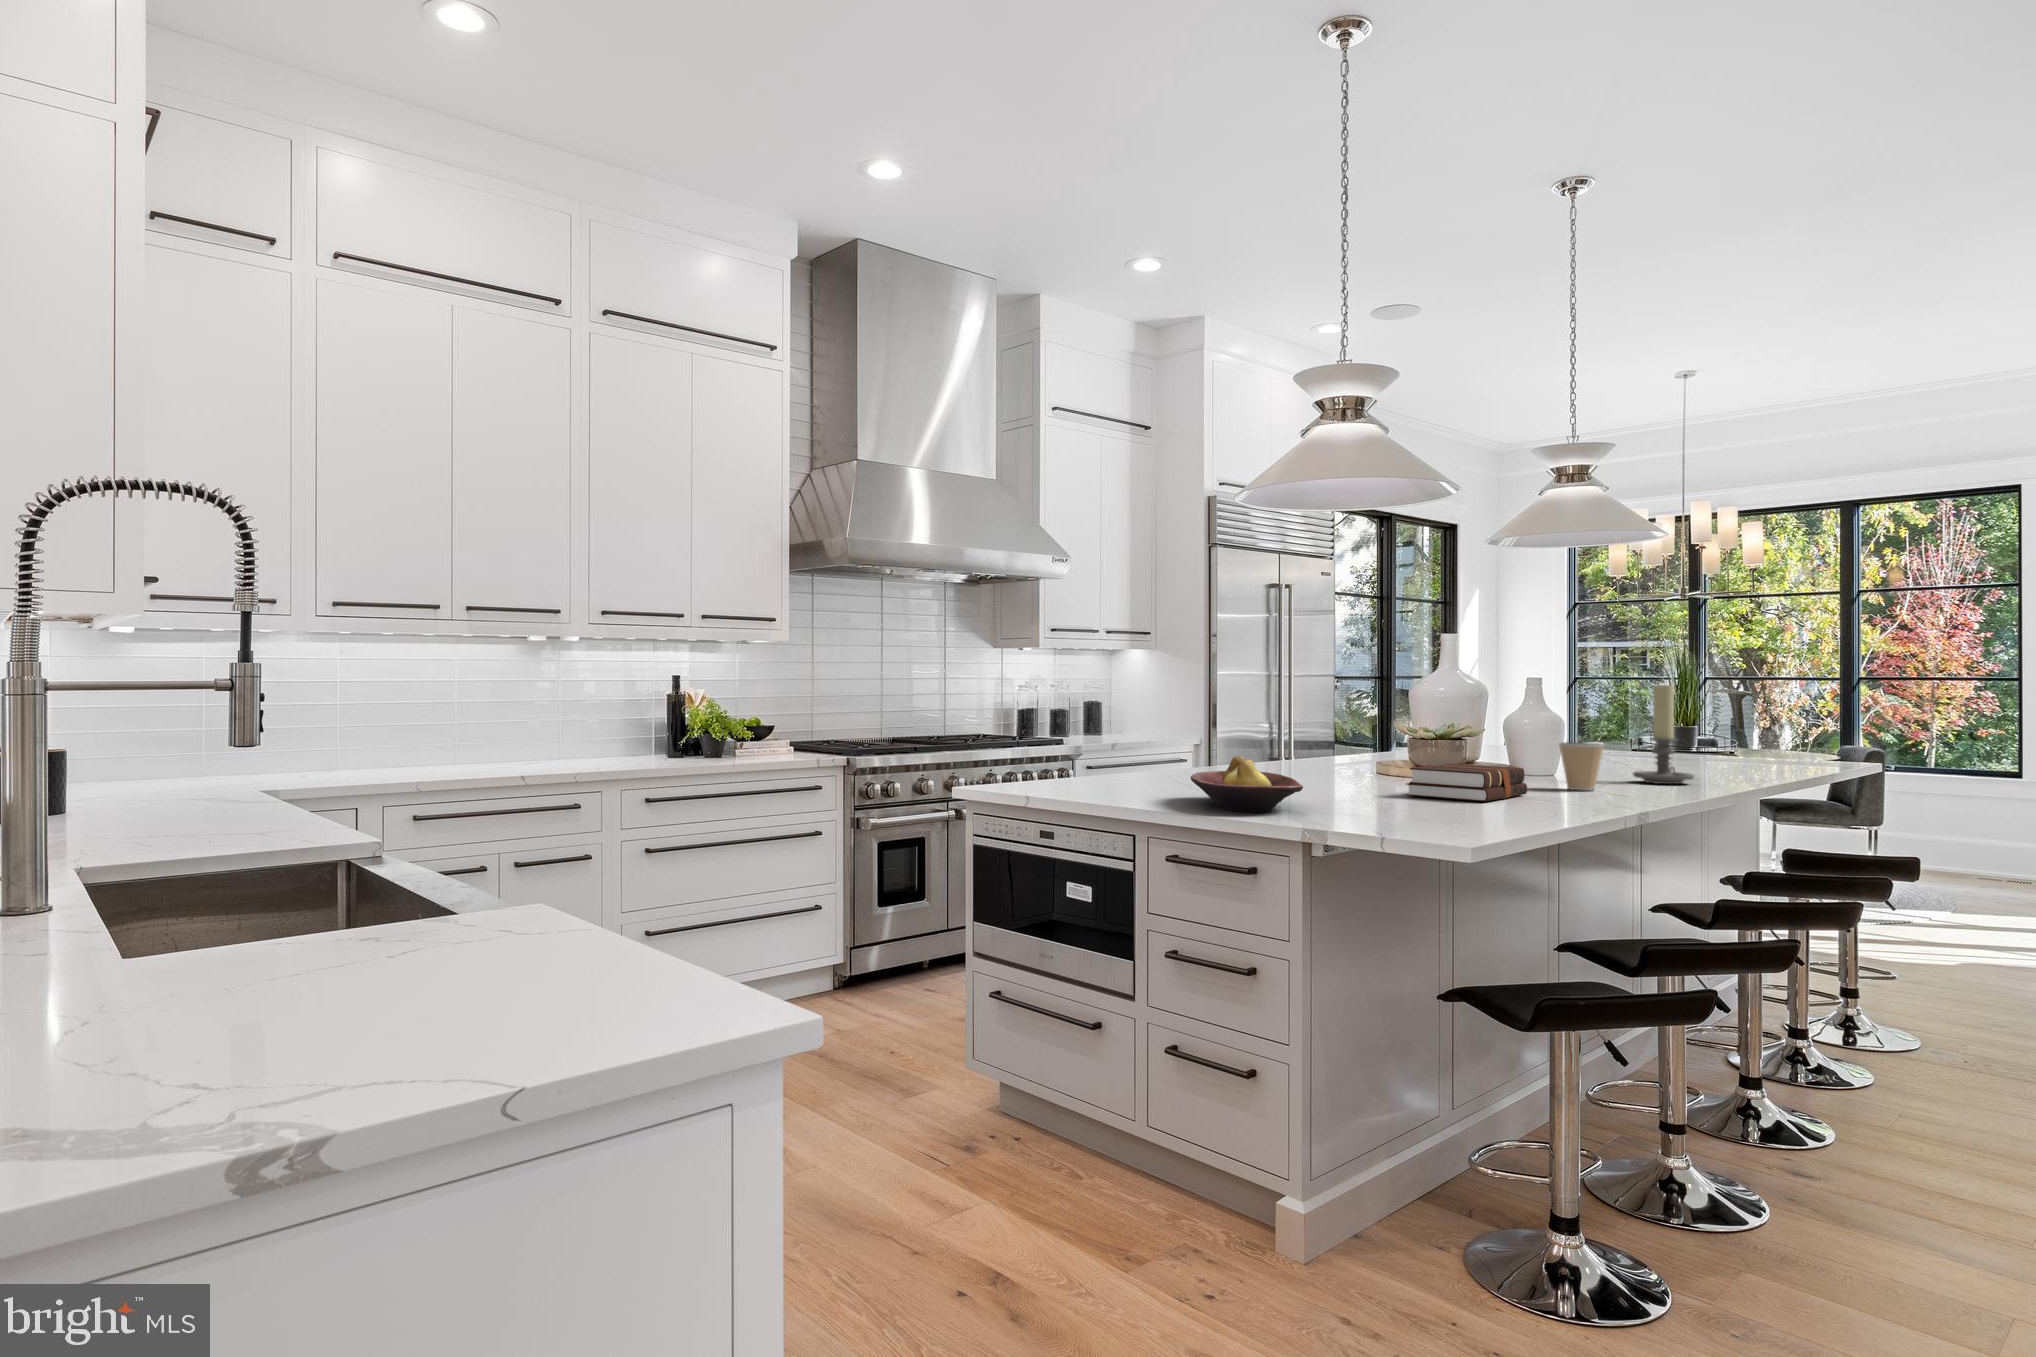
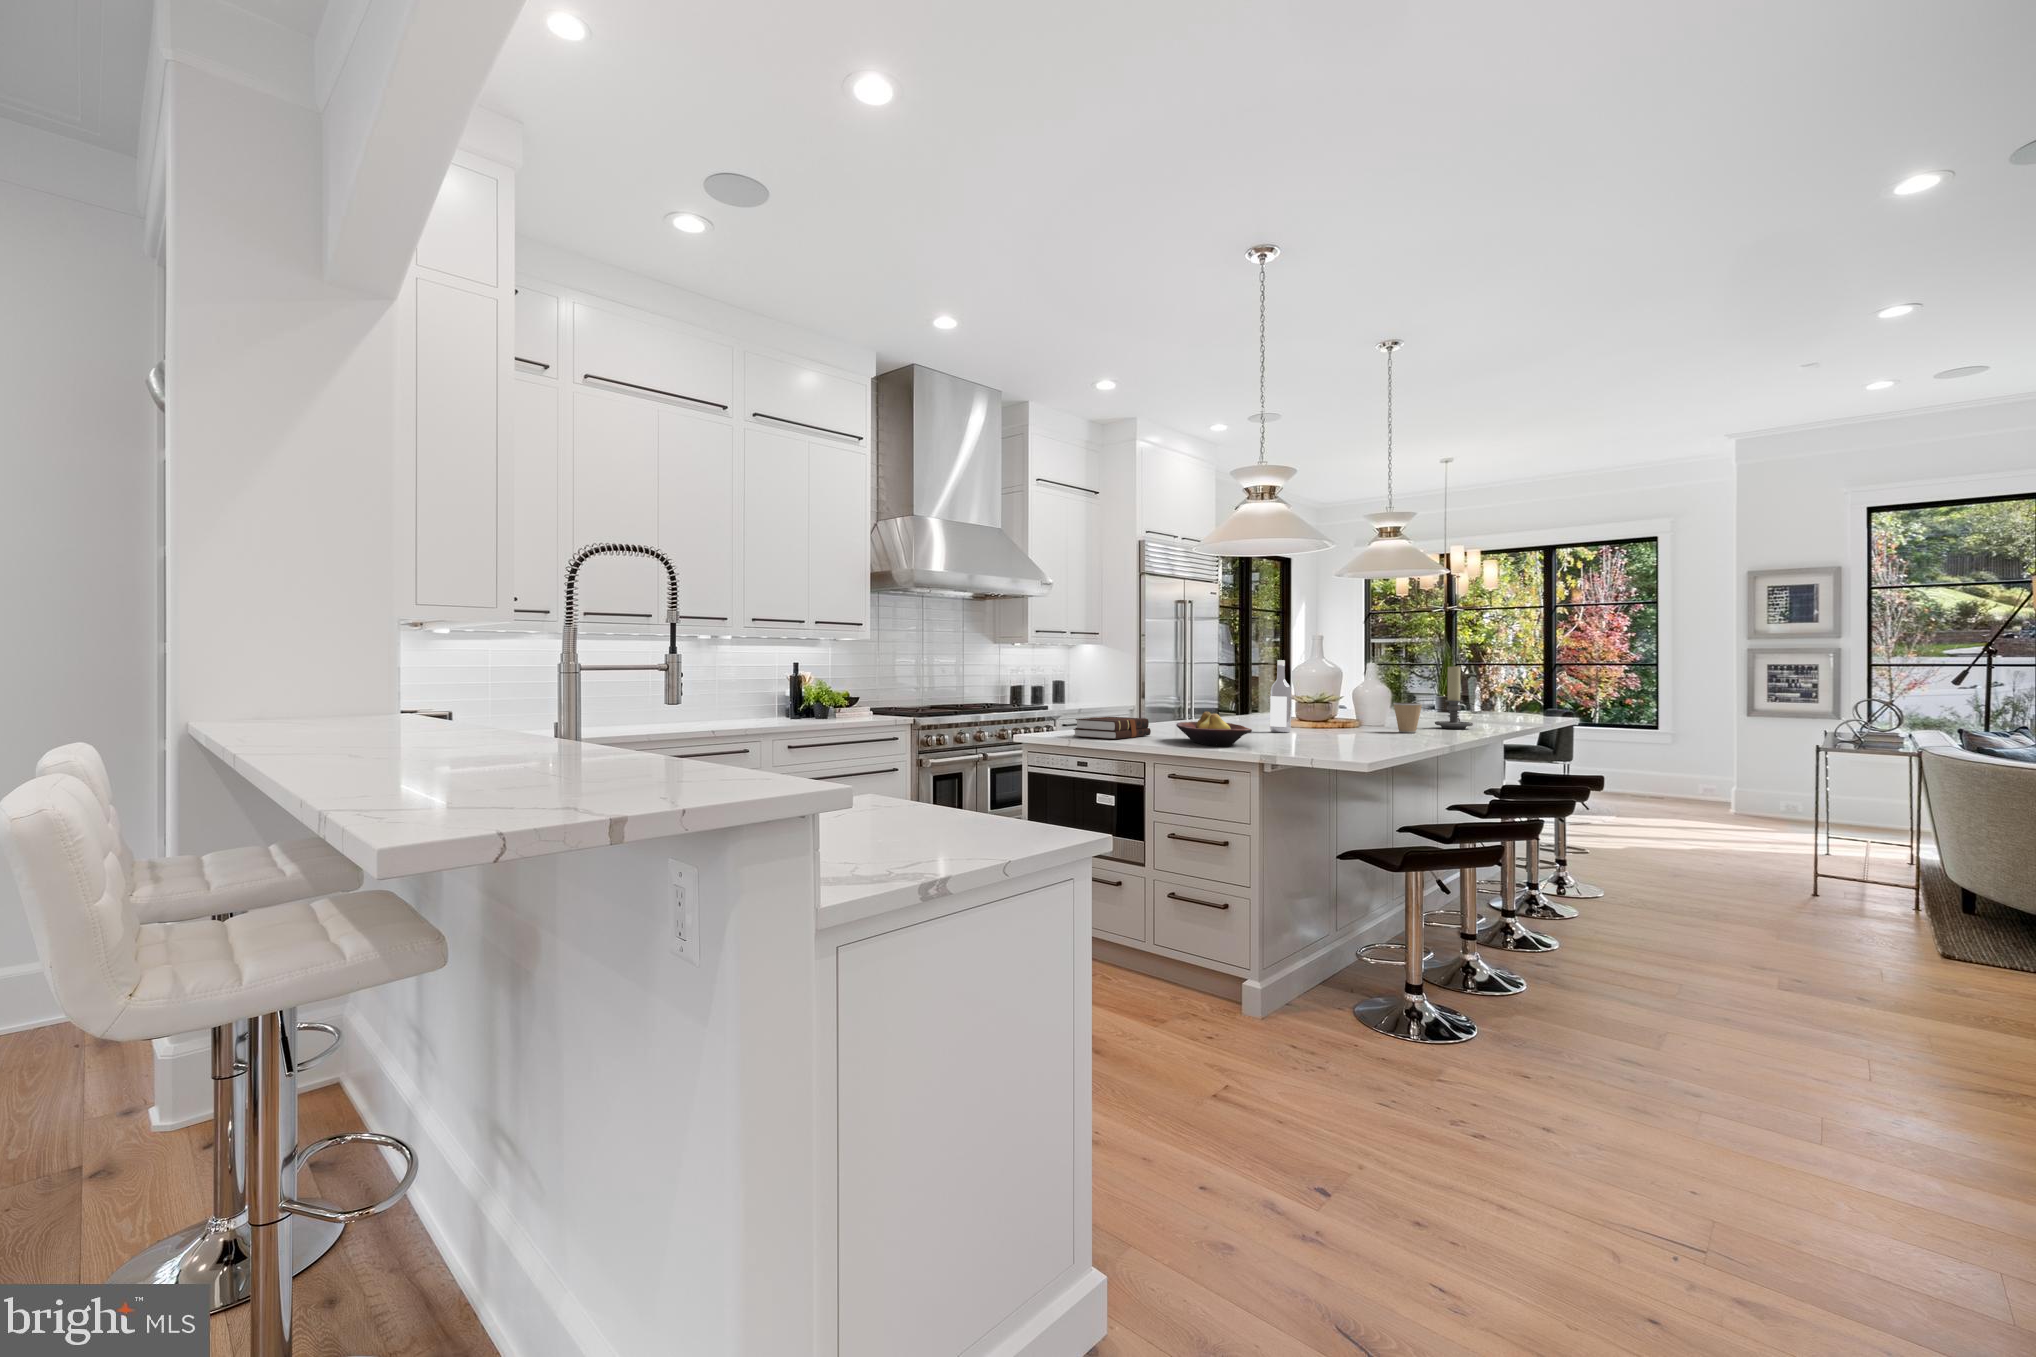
wine bottle: none [1359,674,1391,788] -> present [1270,660,1291,732]
hardback book: present [1406,764,1527,801] -> present [1073,717,1151,739]

